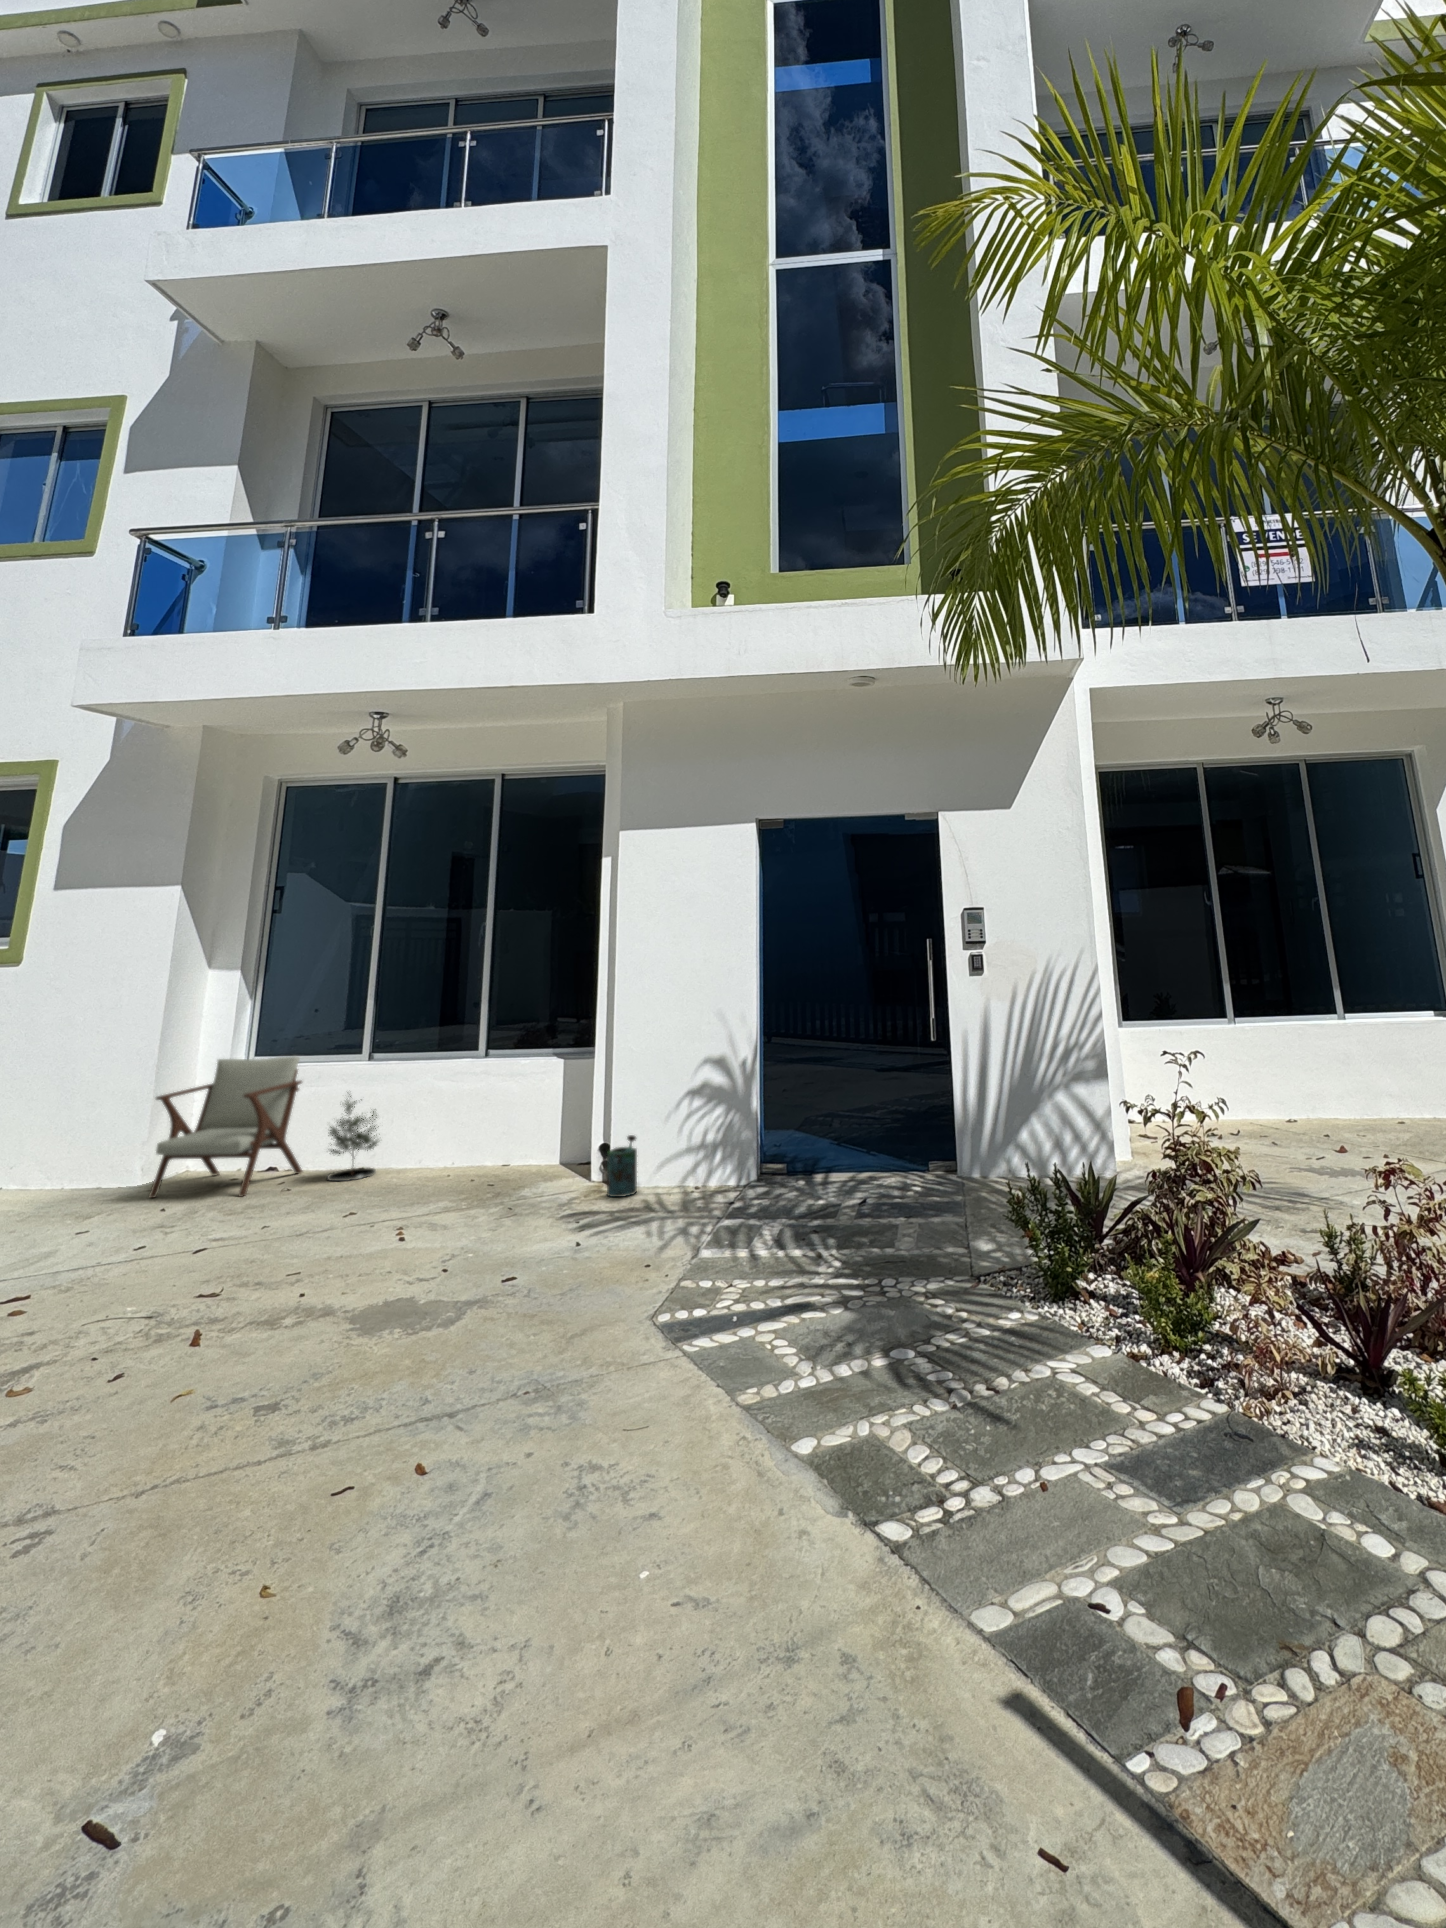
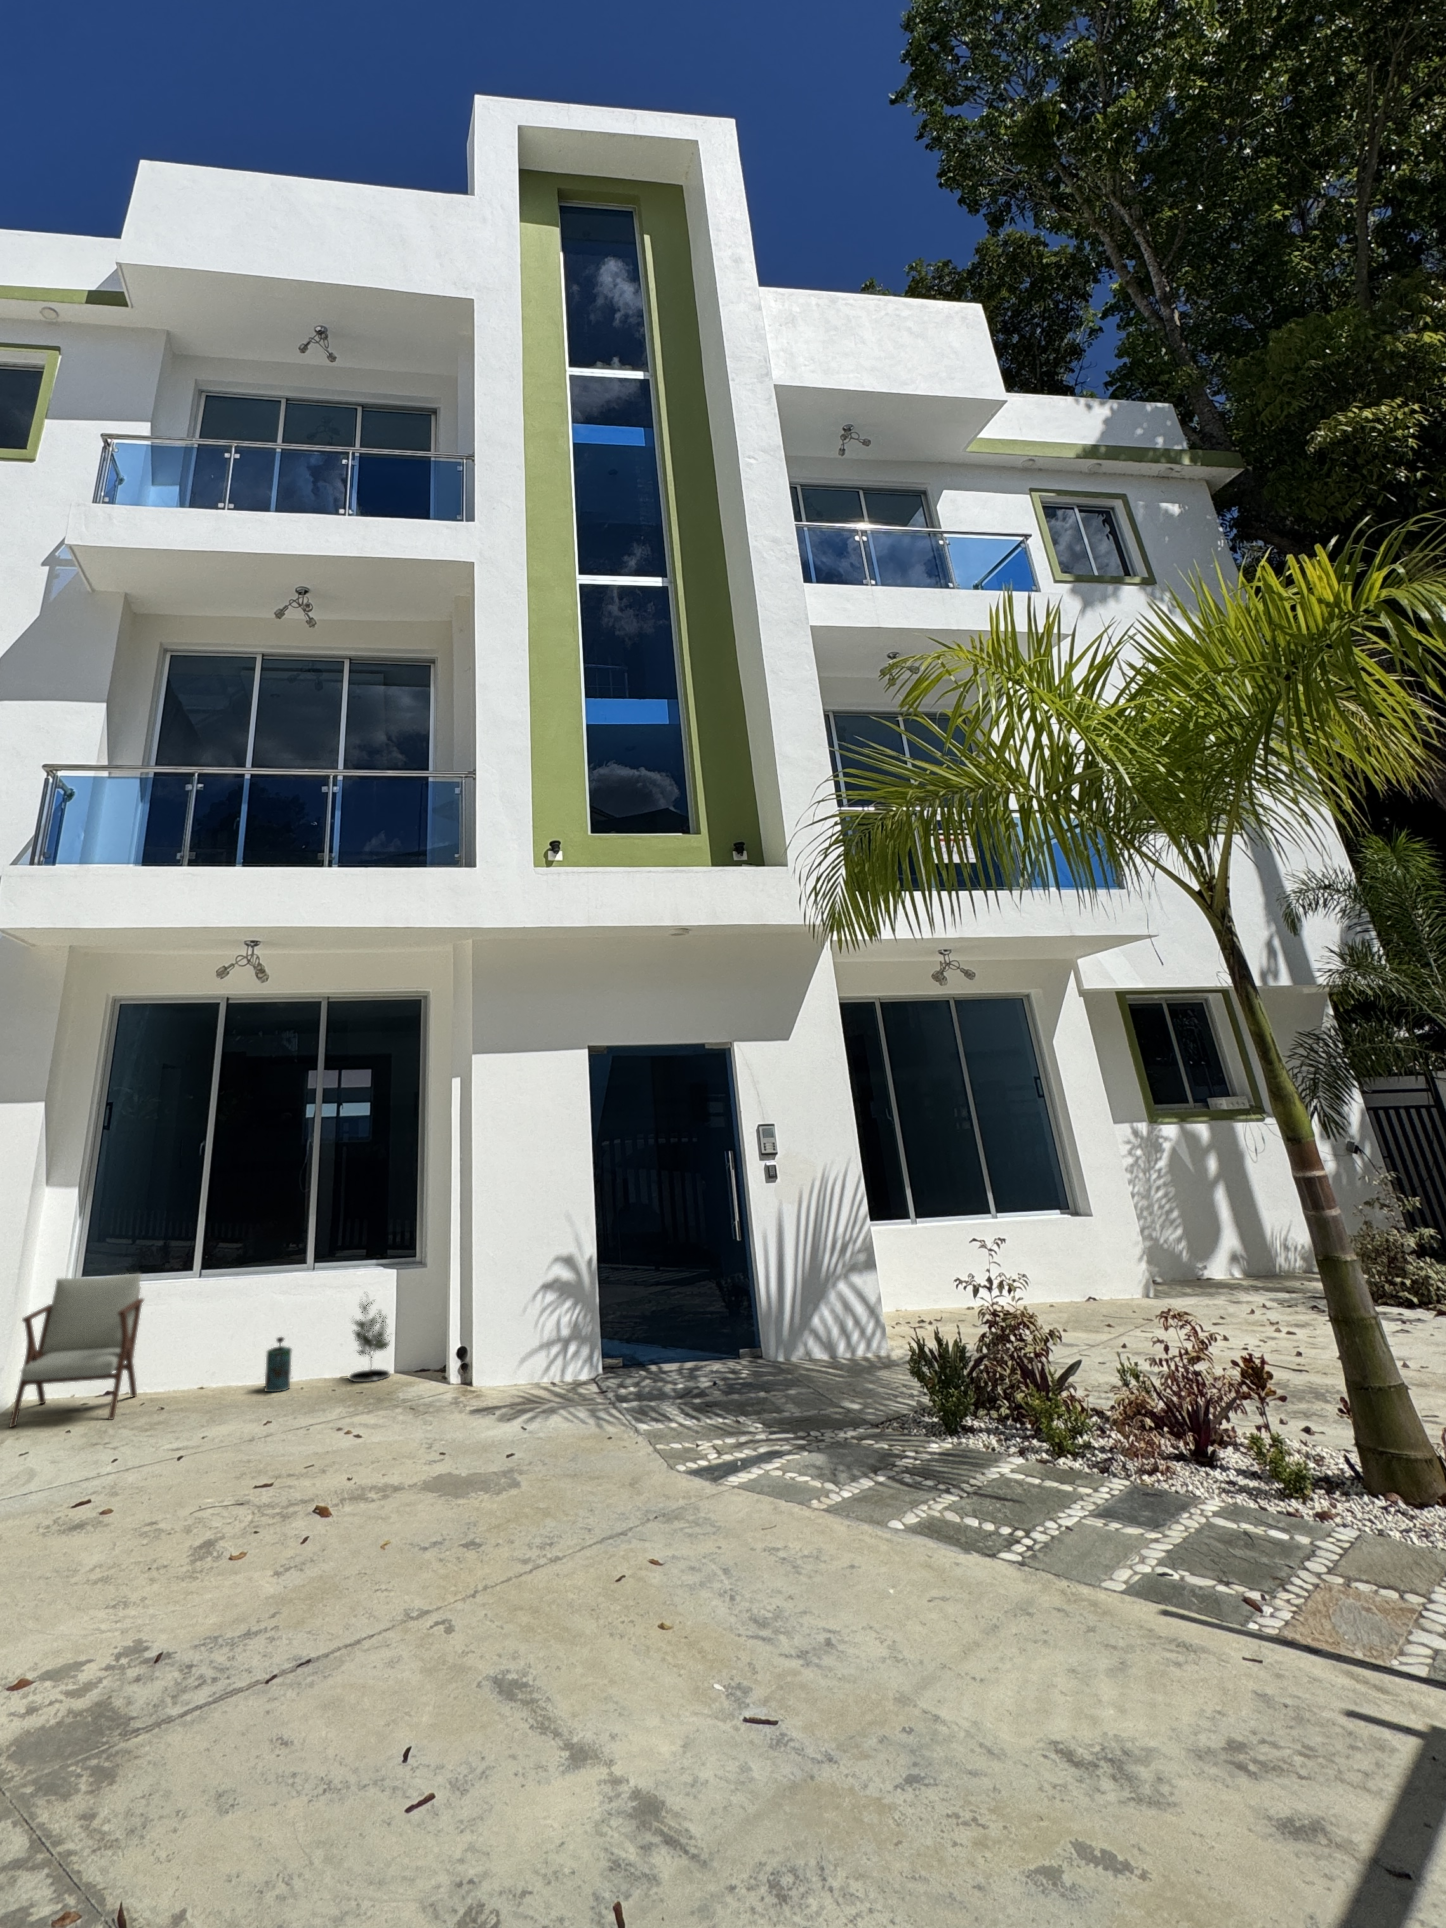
potted tree: present [327,1094,379,1181] -> present [349,1301,390,1382]
watering can: present [607,1135,637,1197] -> present [265,1337,292,1392]

